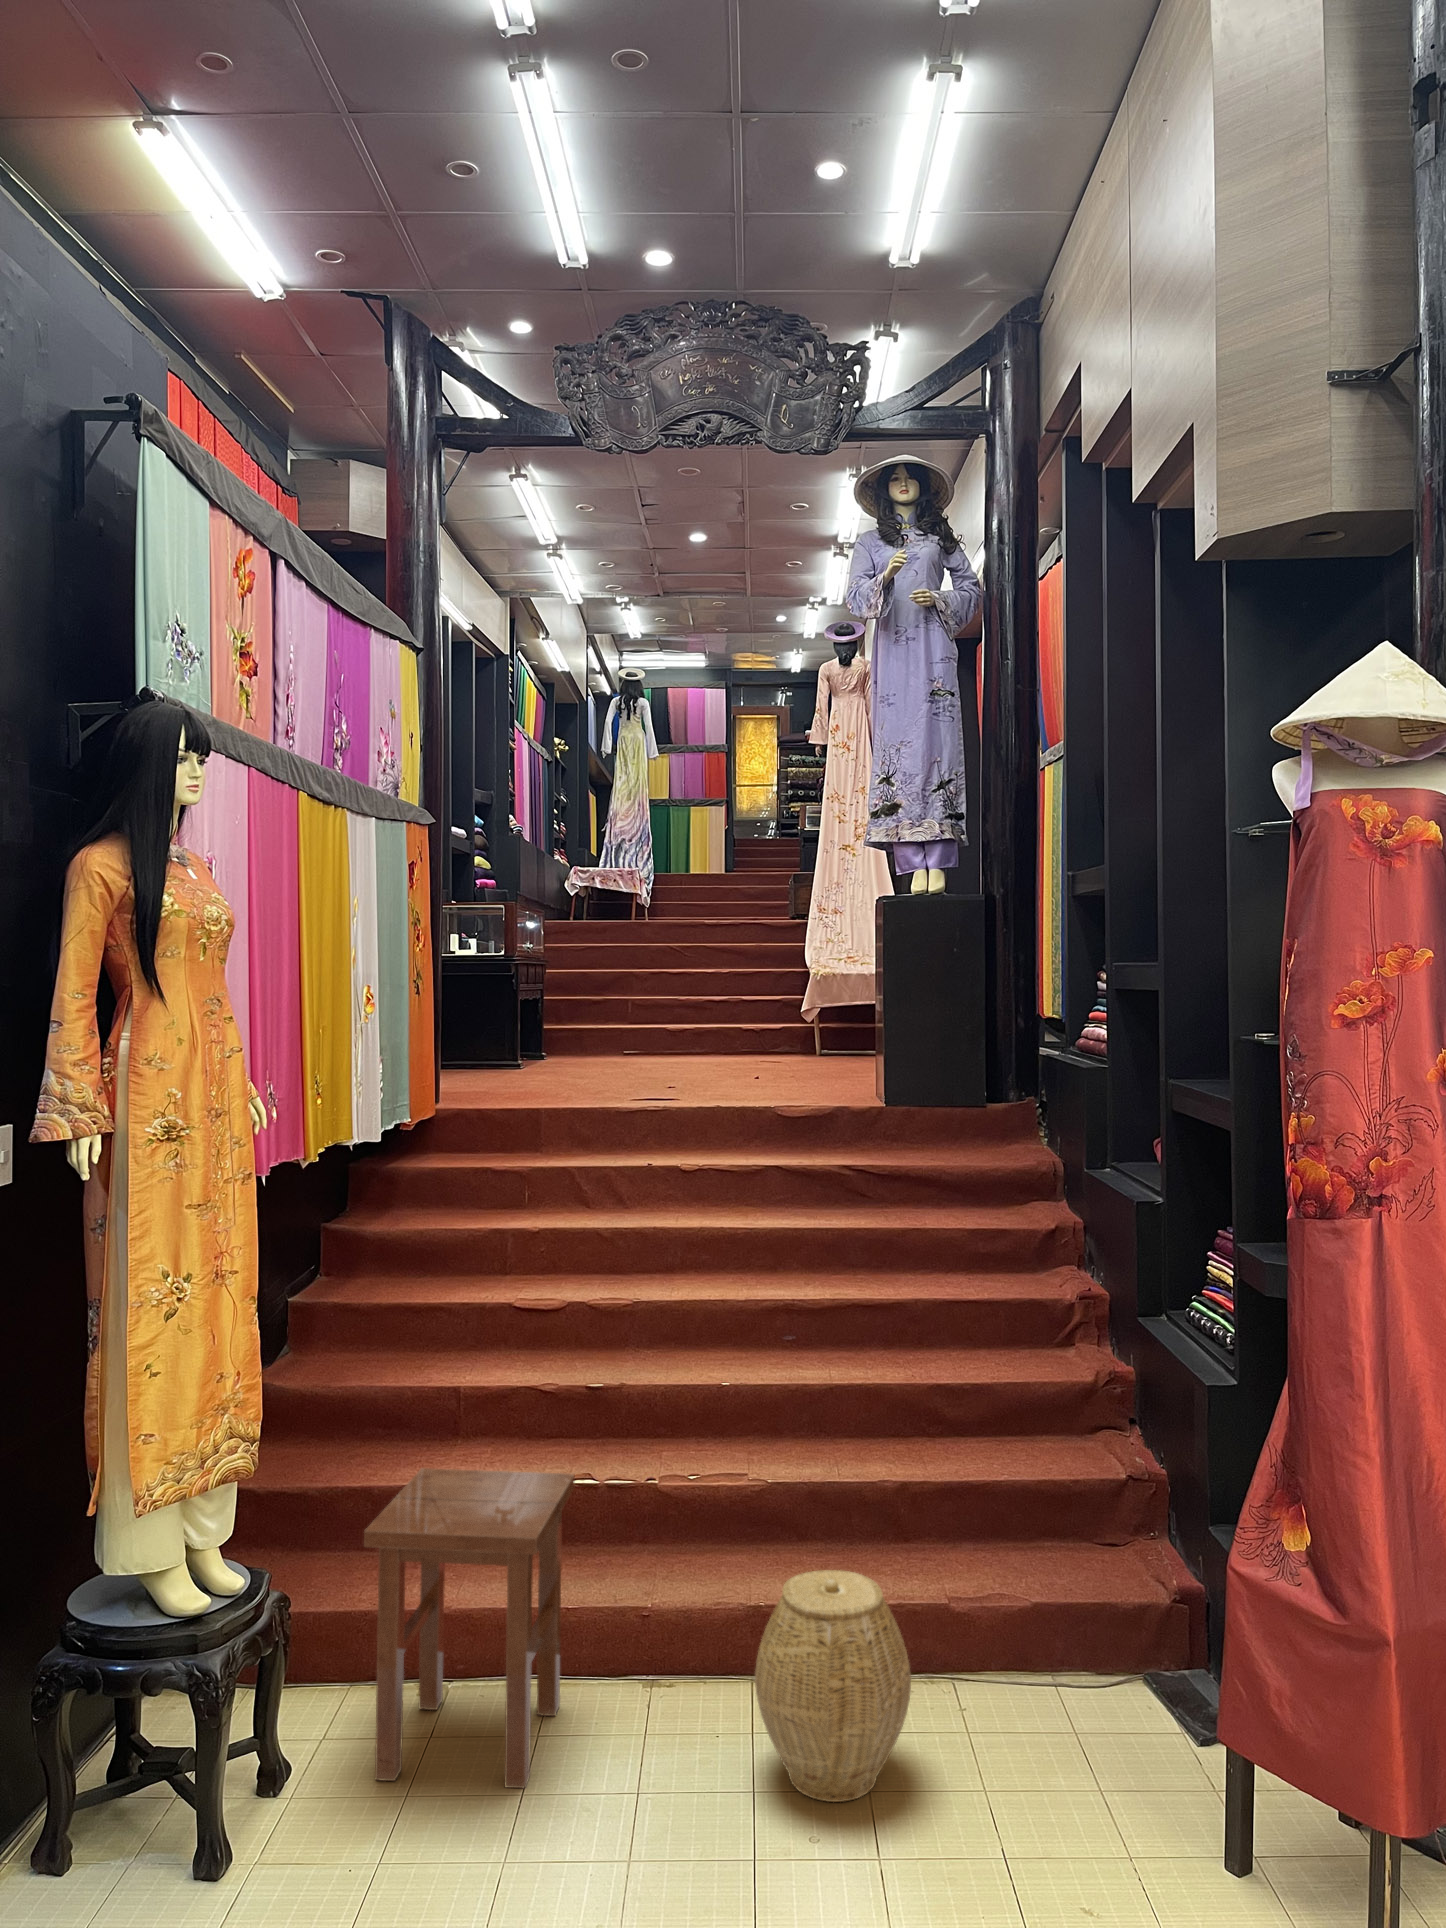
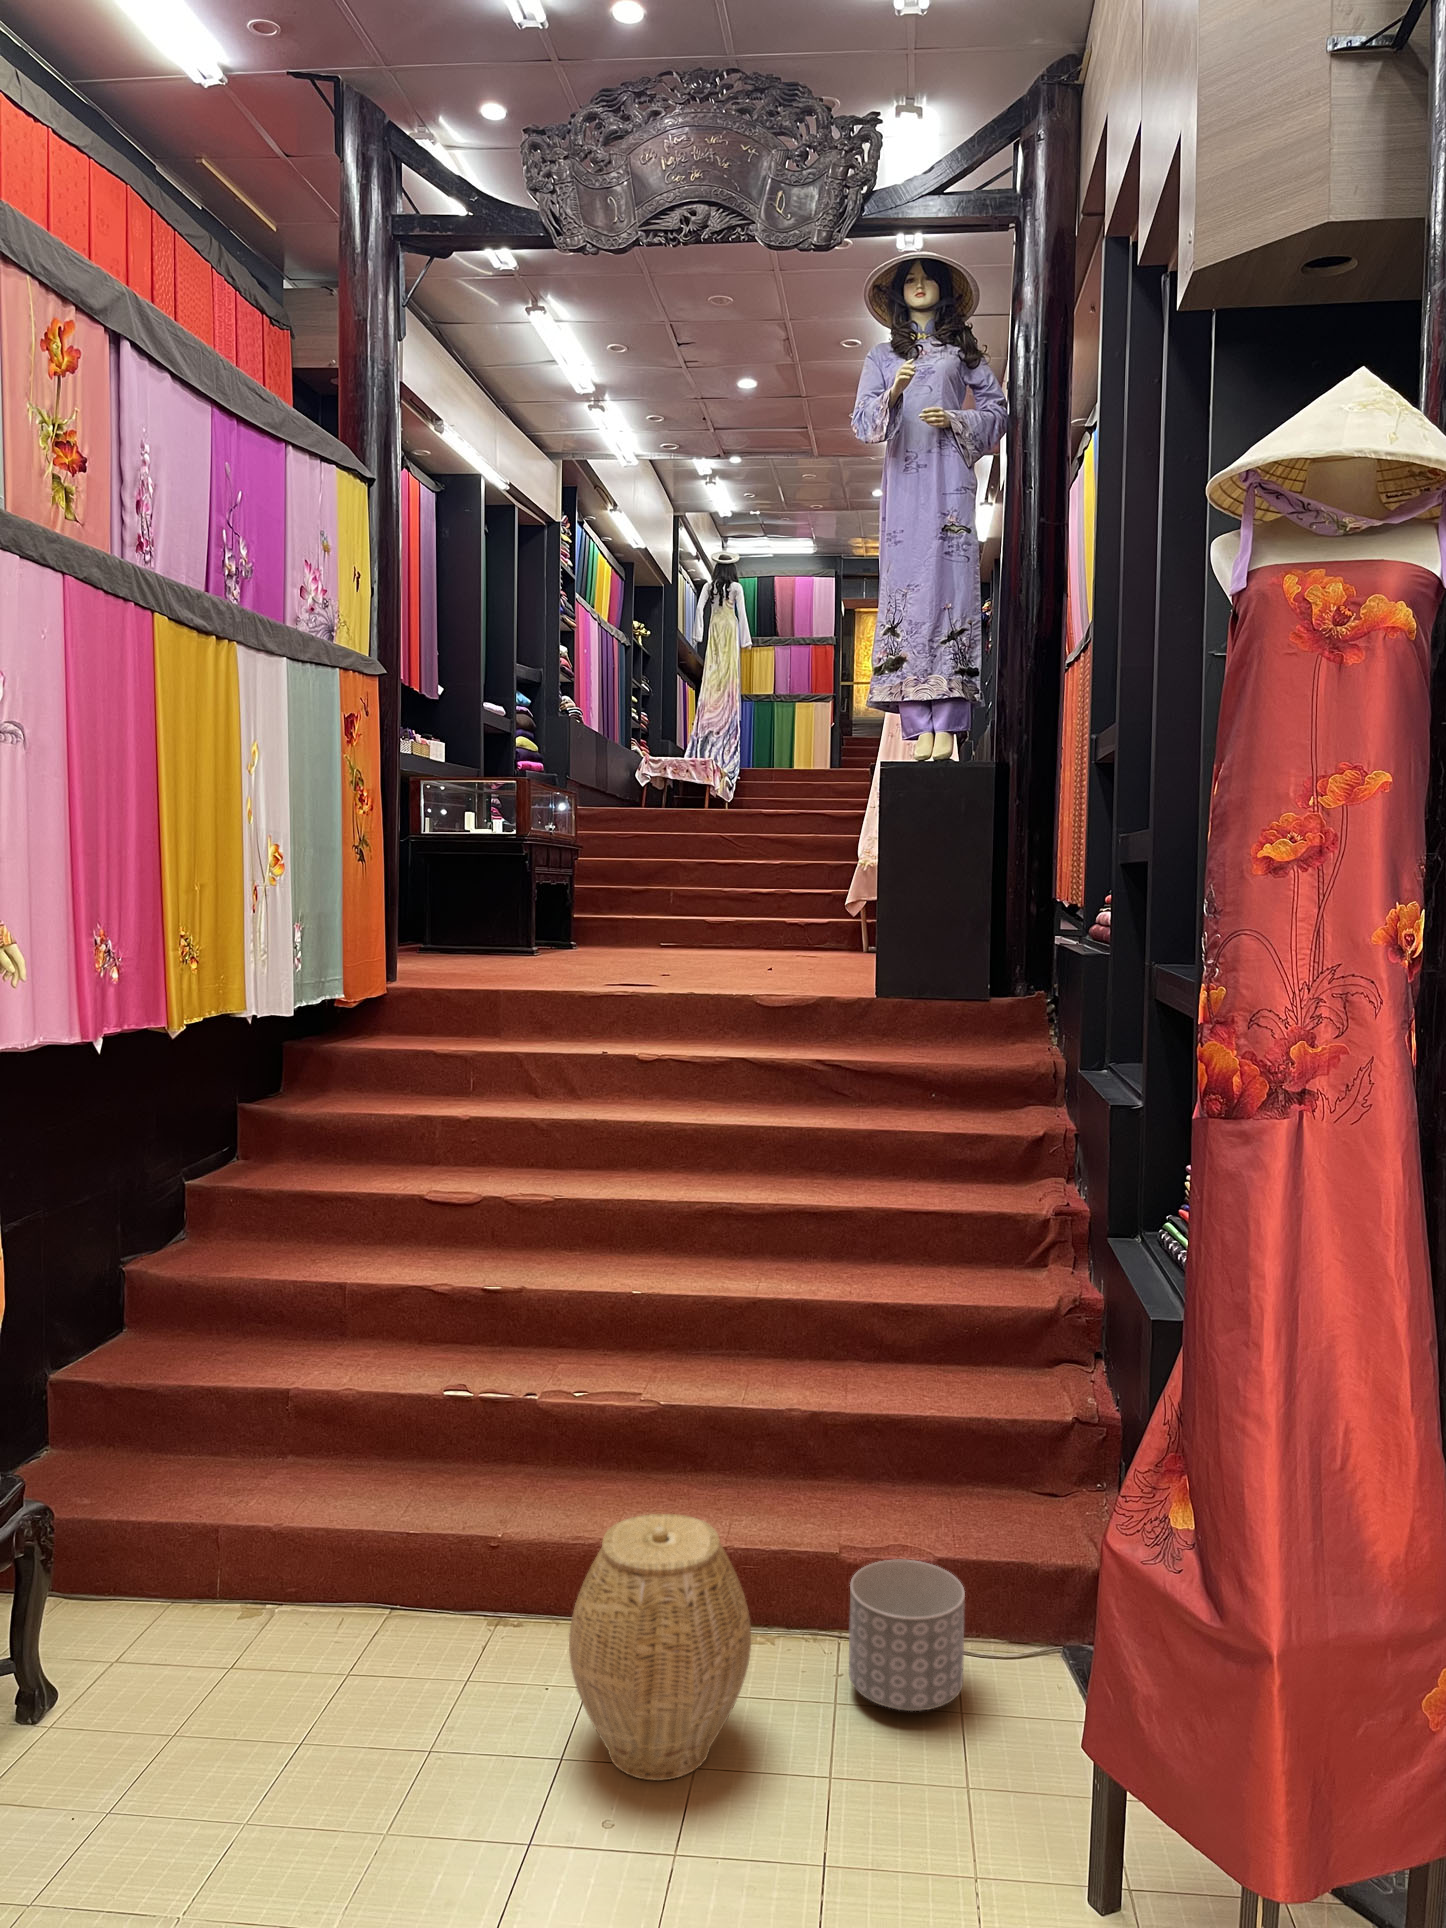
stool: present [364,1468,575,1788] -> none [131,1375,404,1738]
planter: none [974,1604,1073,1732] -> present [849,1560,965,1711]

